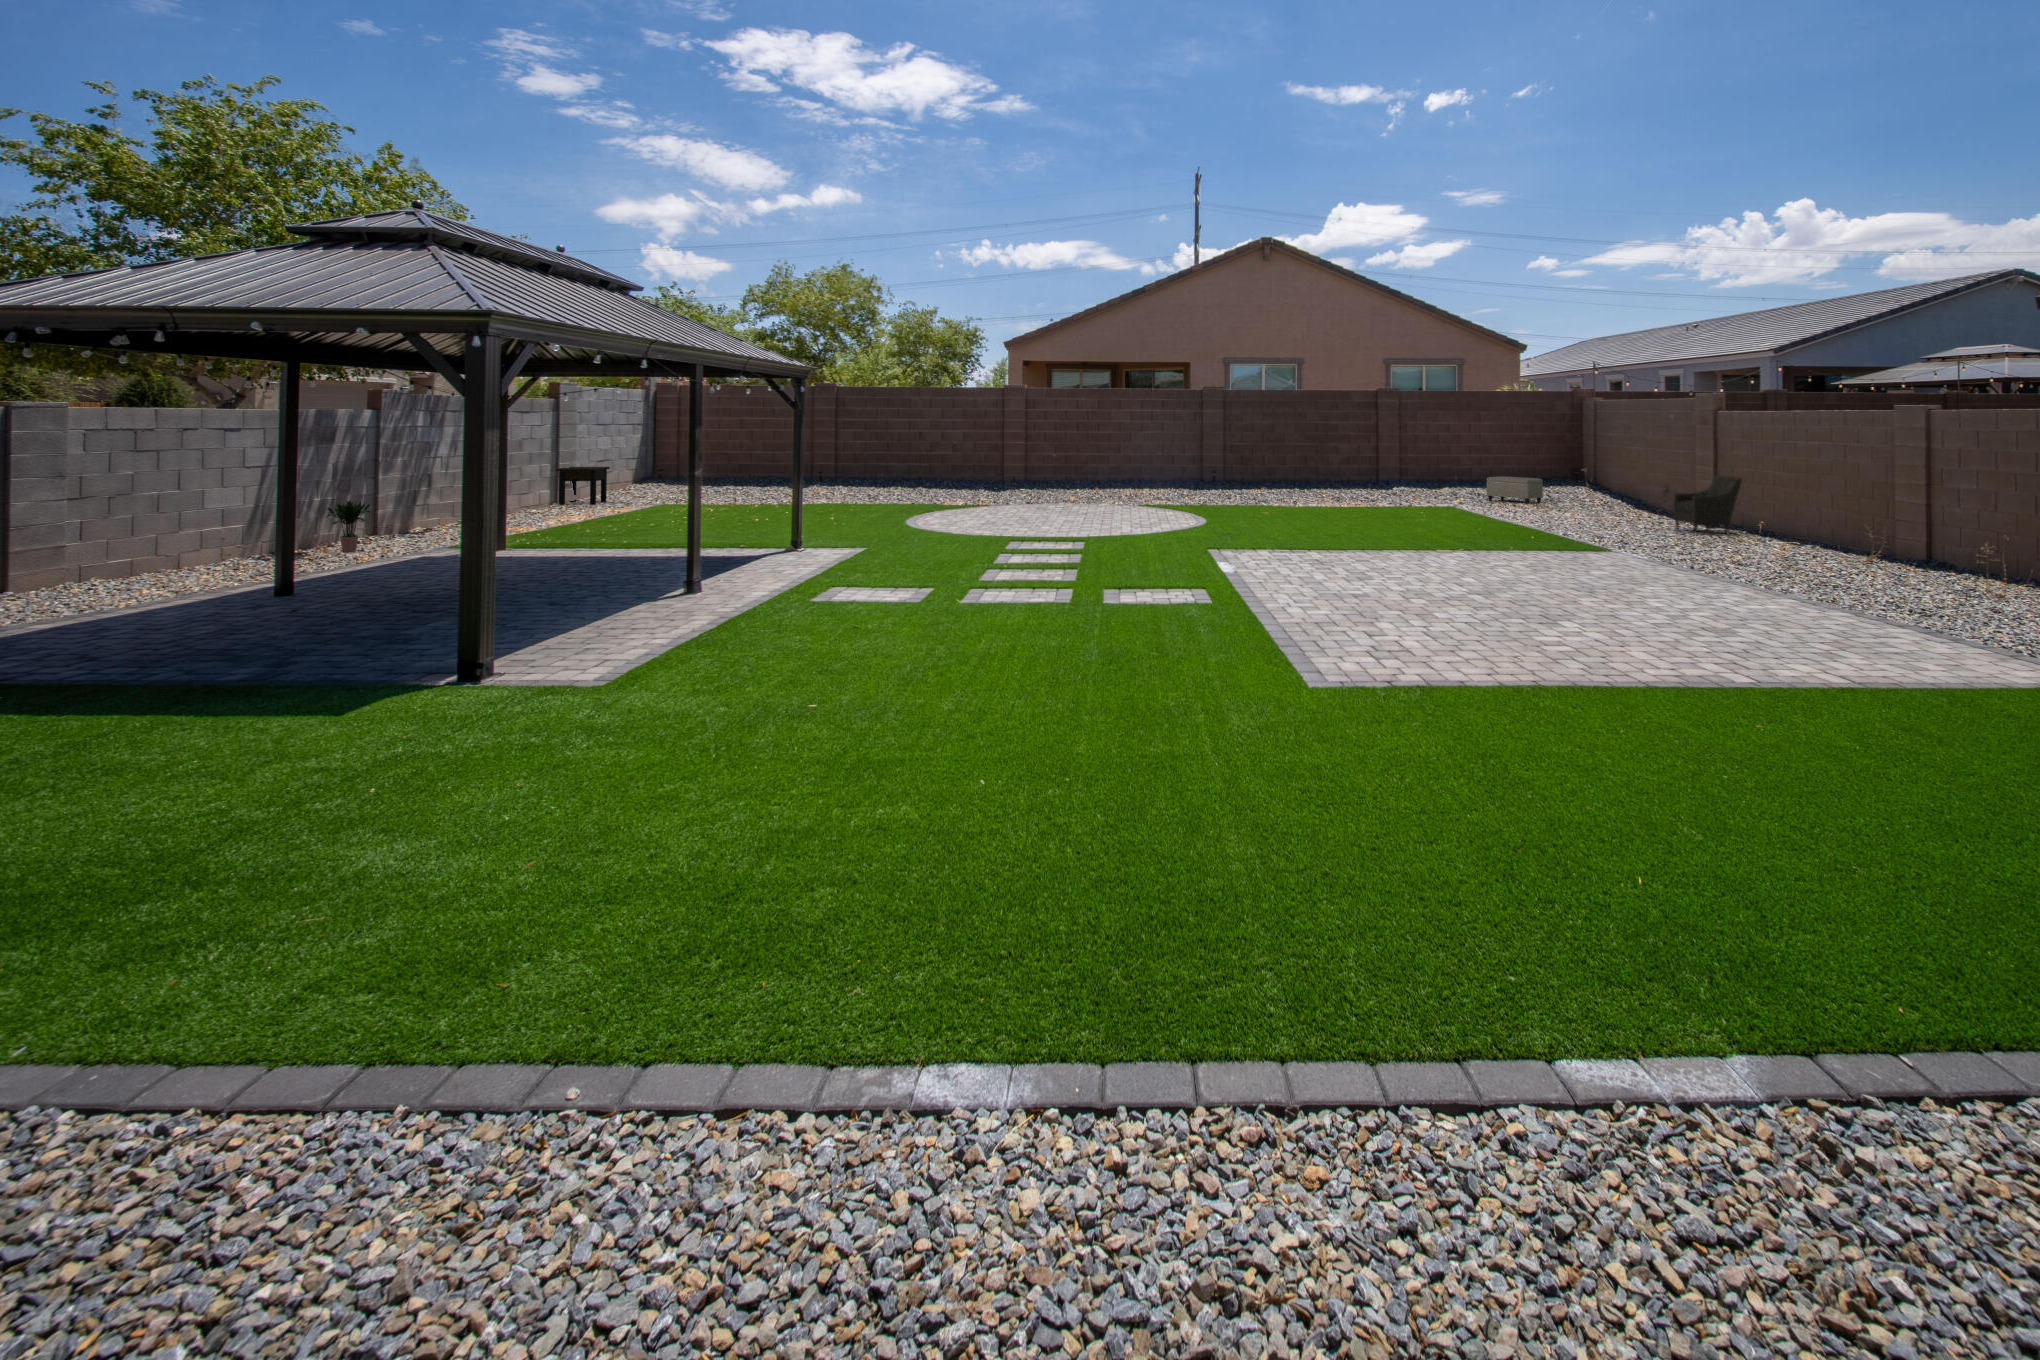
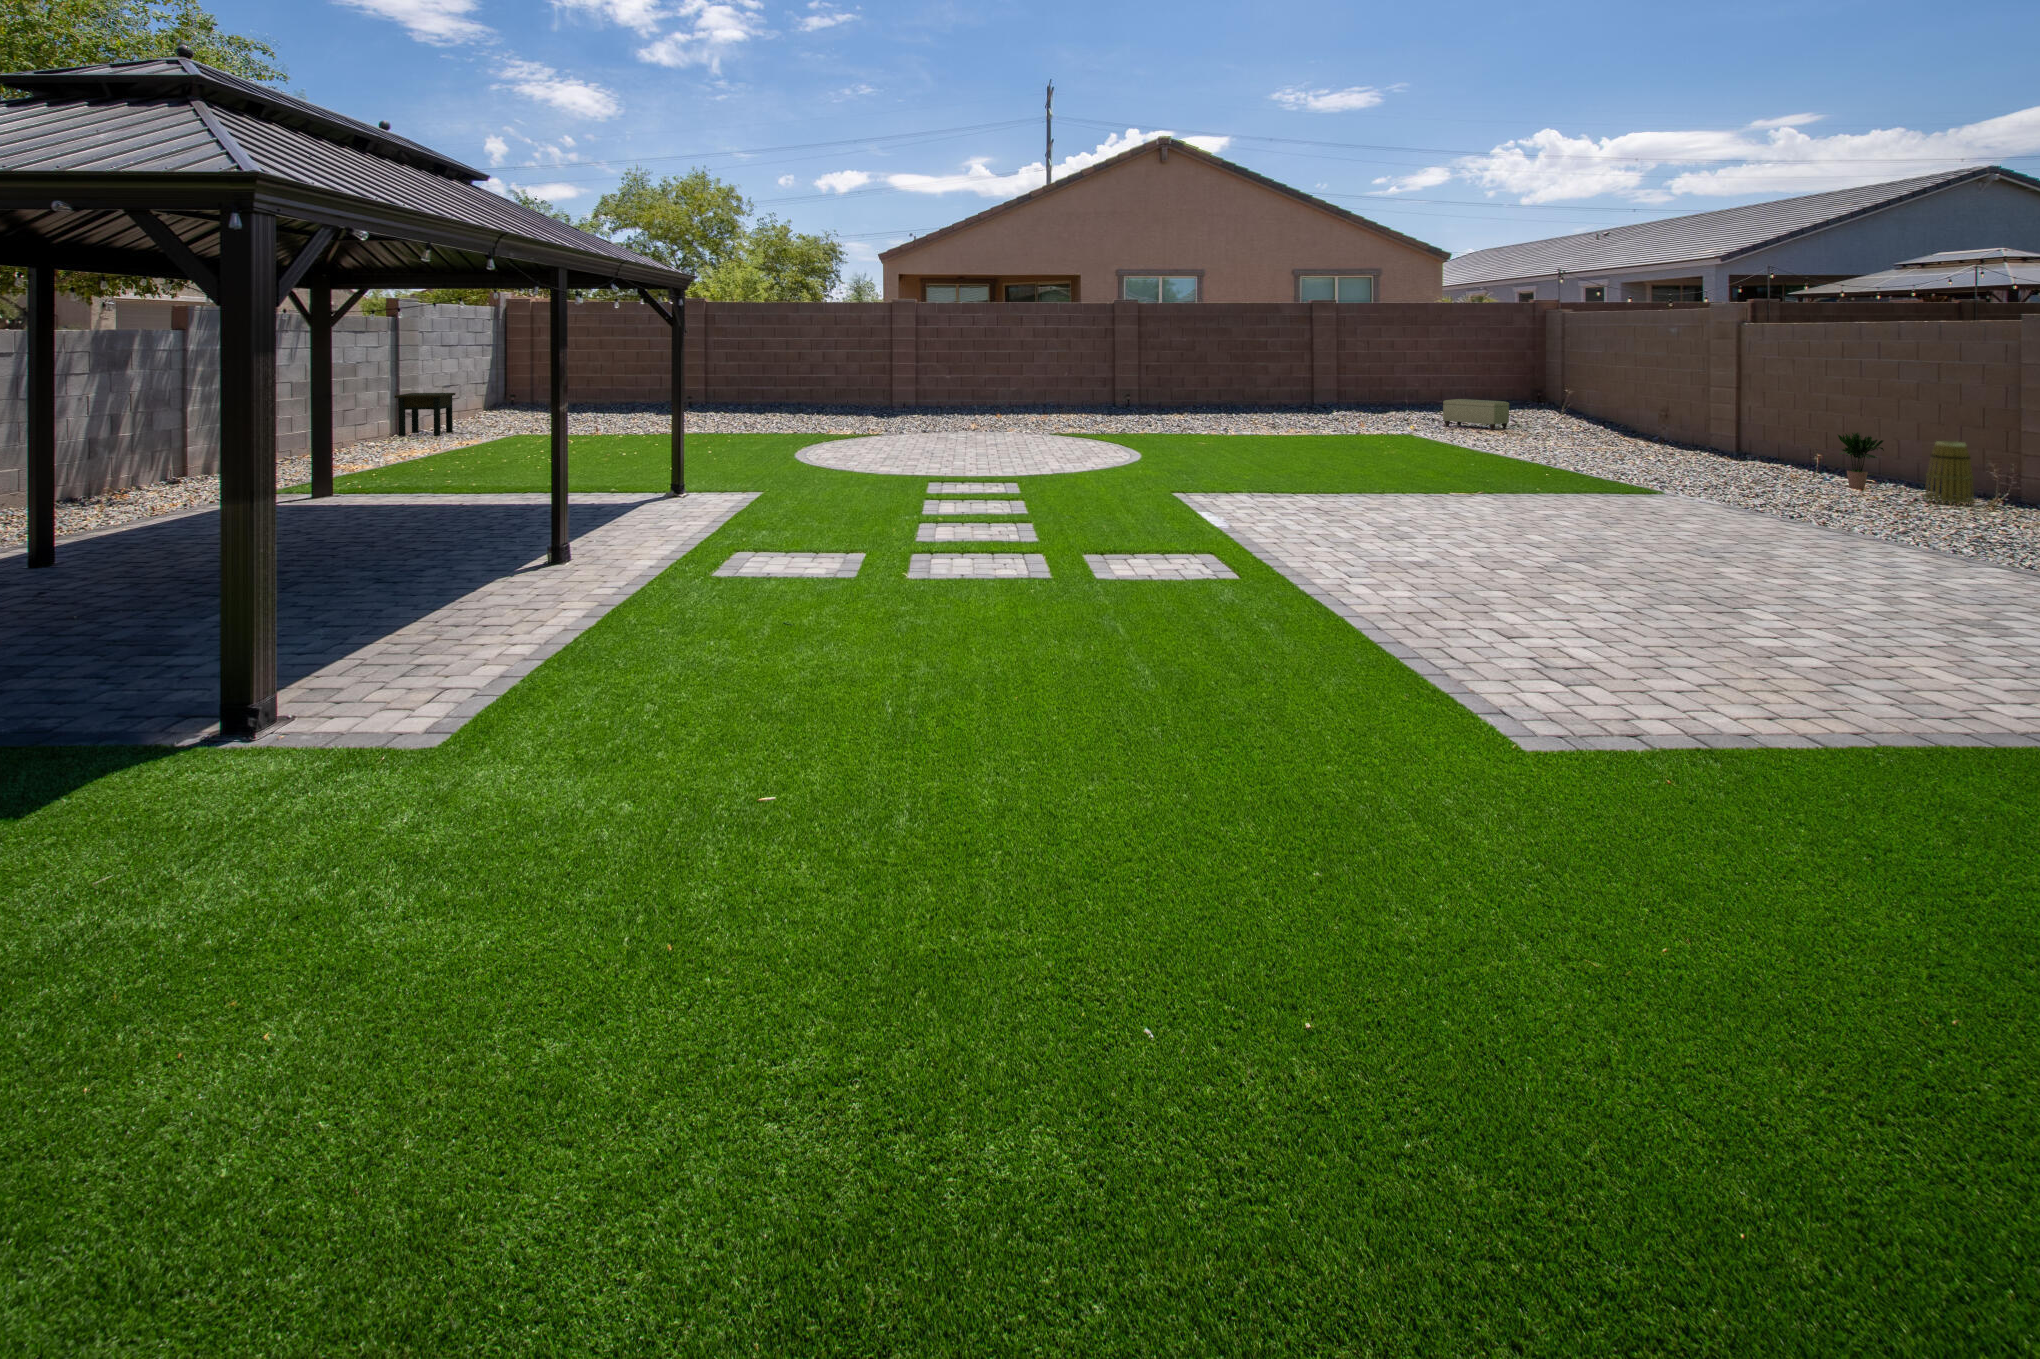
chair: present [1674,475,1742,534] -> none [1700,399,1791,469]
potted plant: present [327,501,370,552] -> present [1838,433,1884,489]
basket: none [1818,508,1855,561] -> present [1924,441,1975,505]

